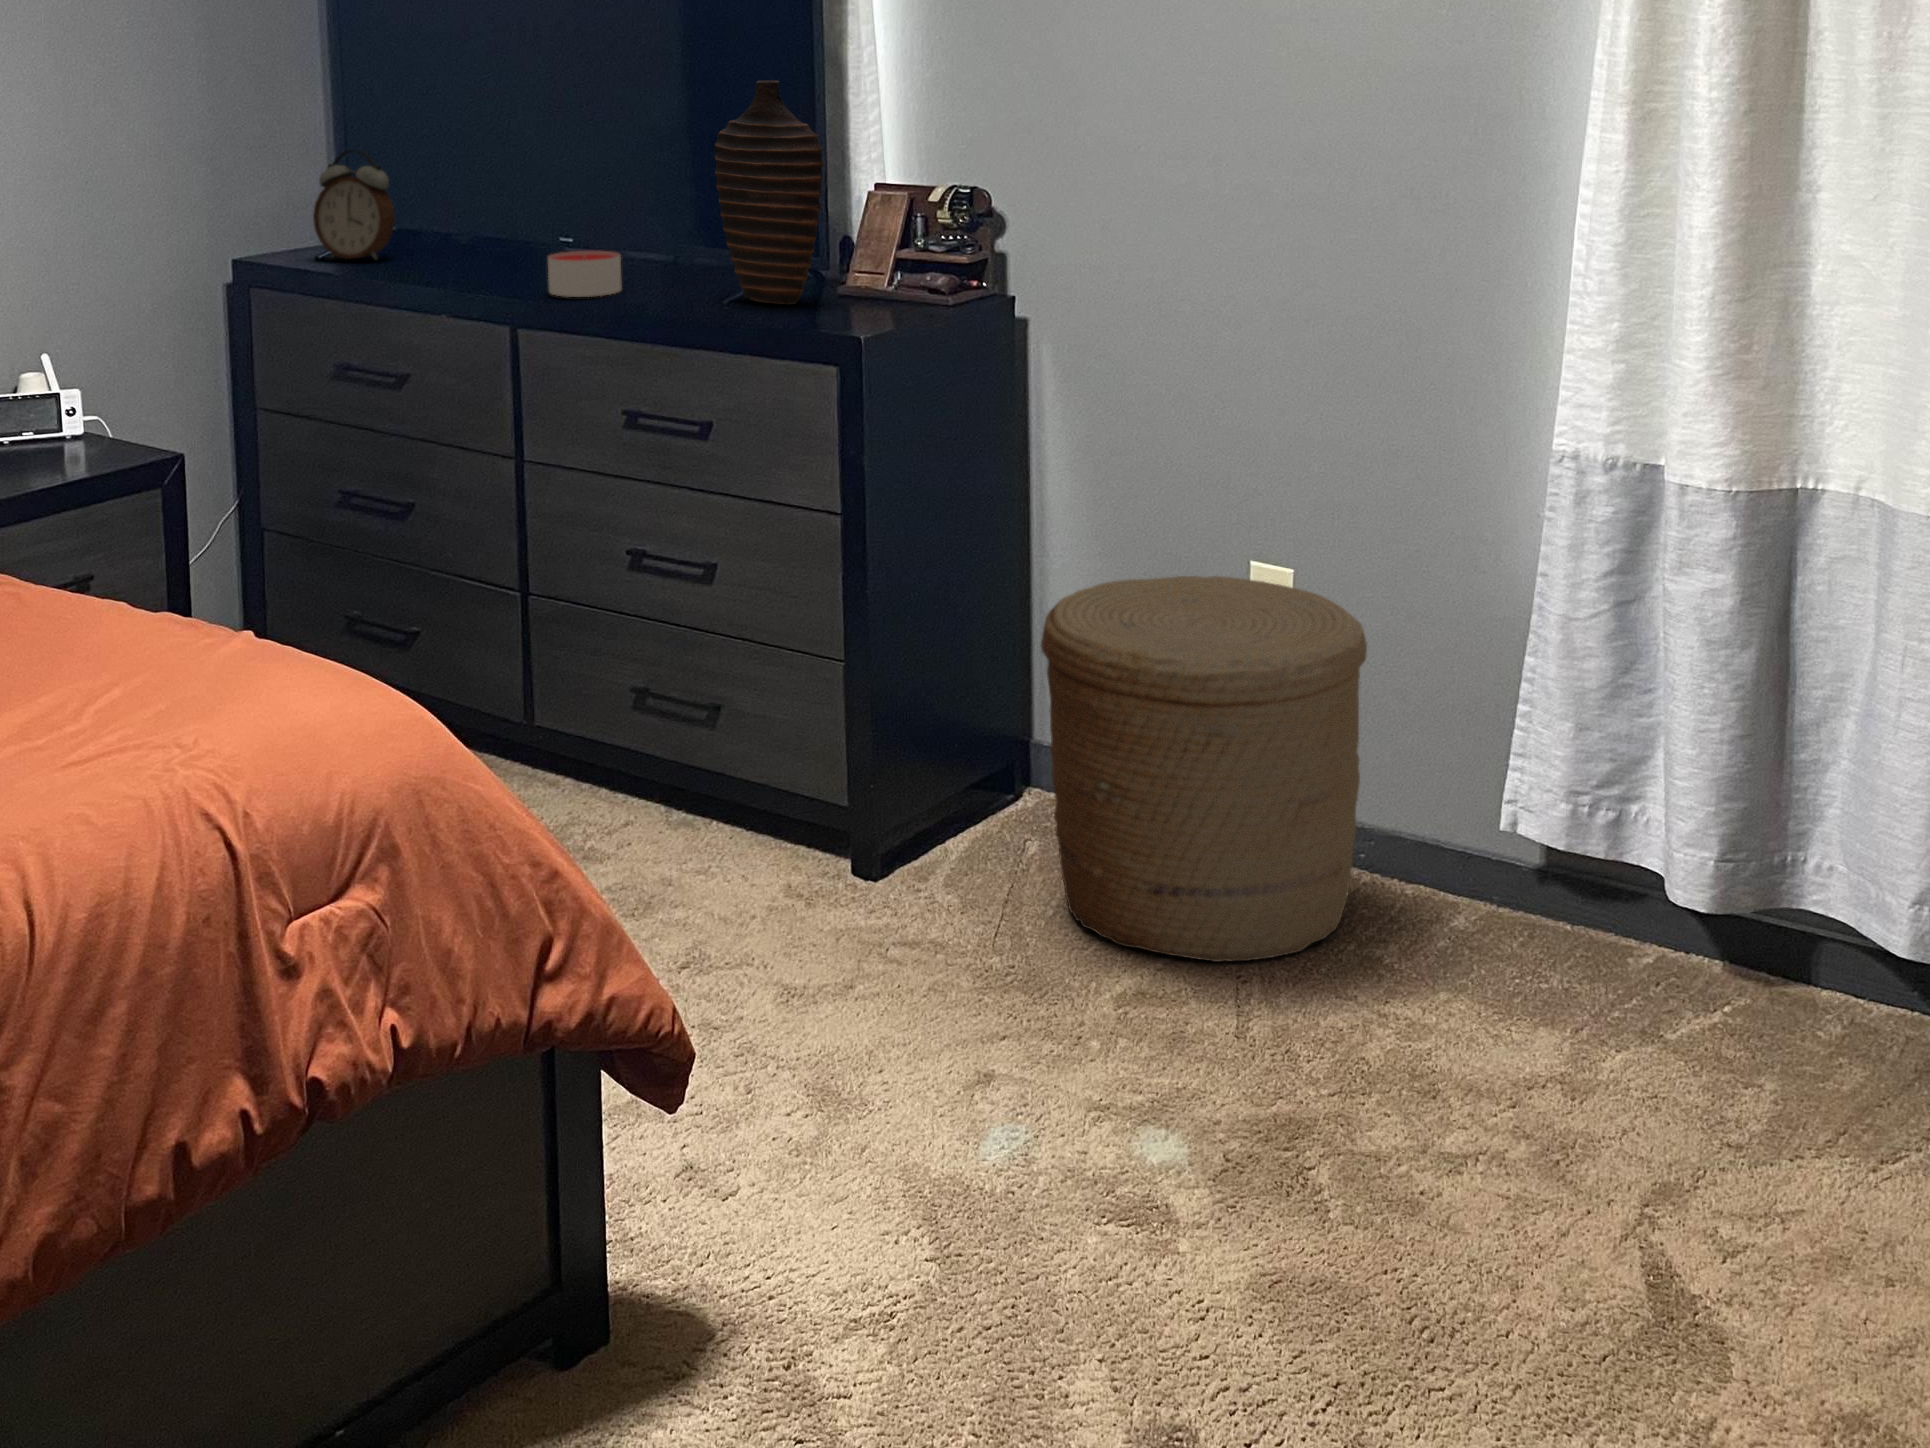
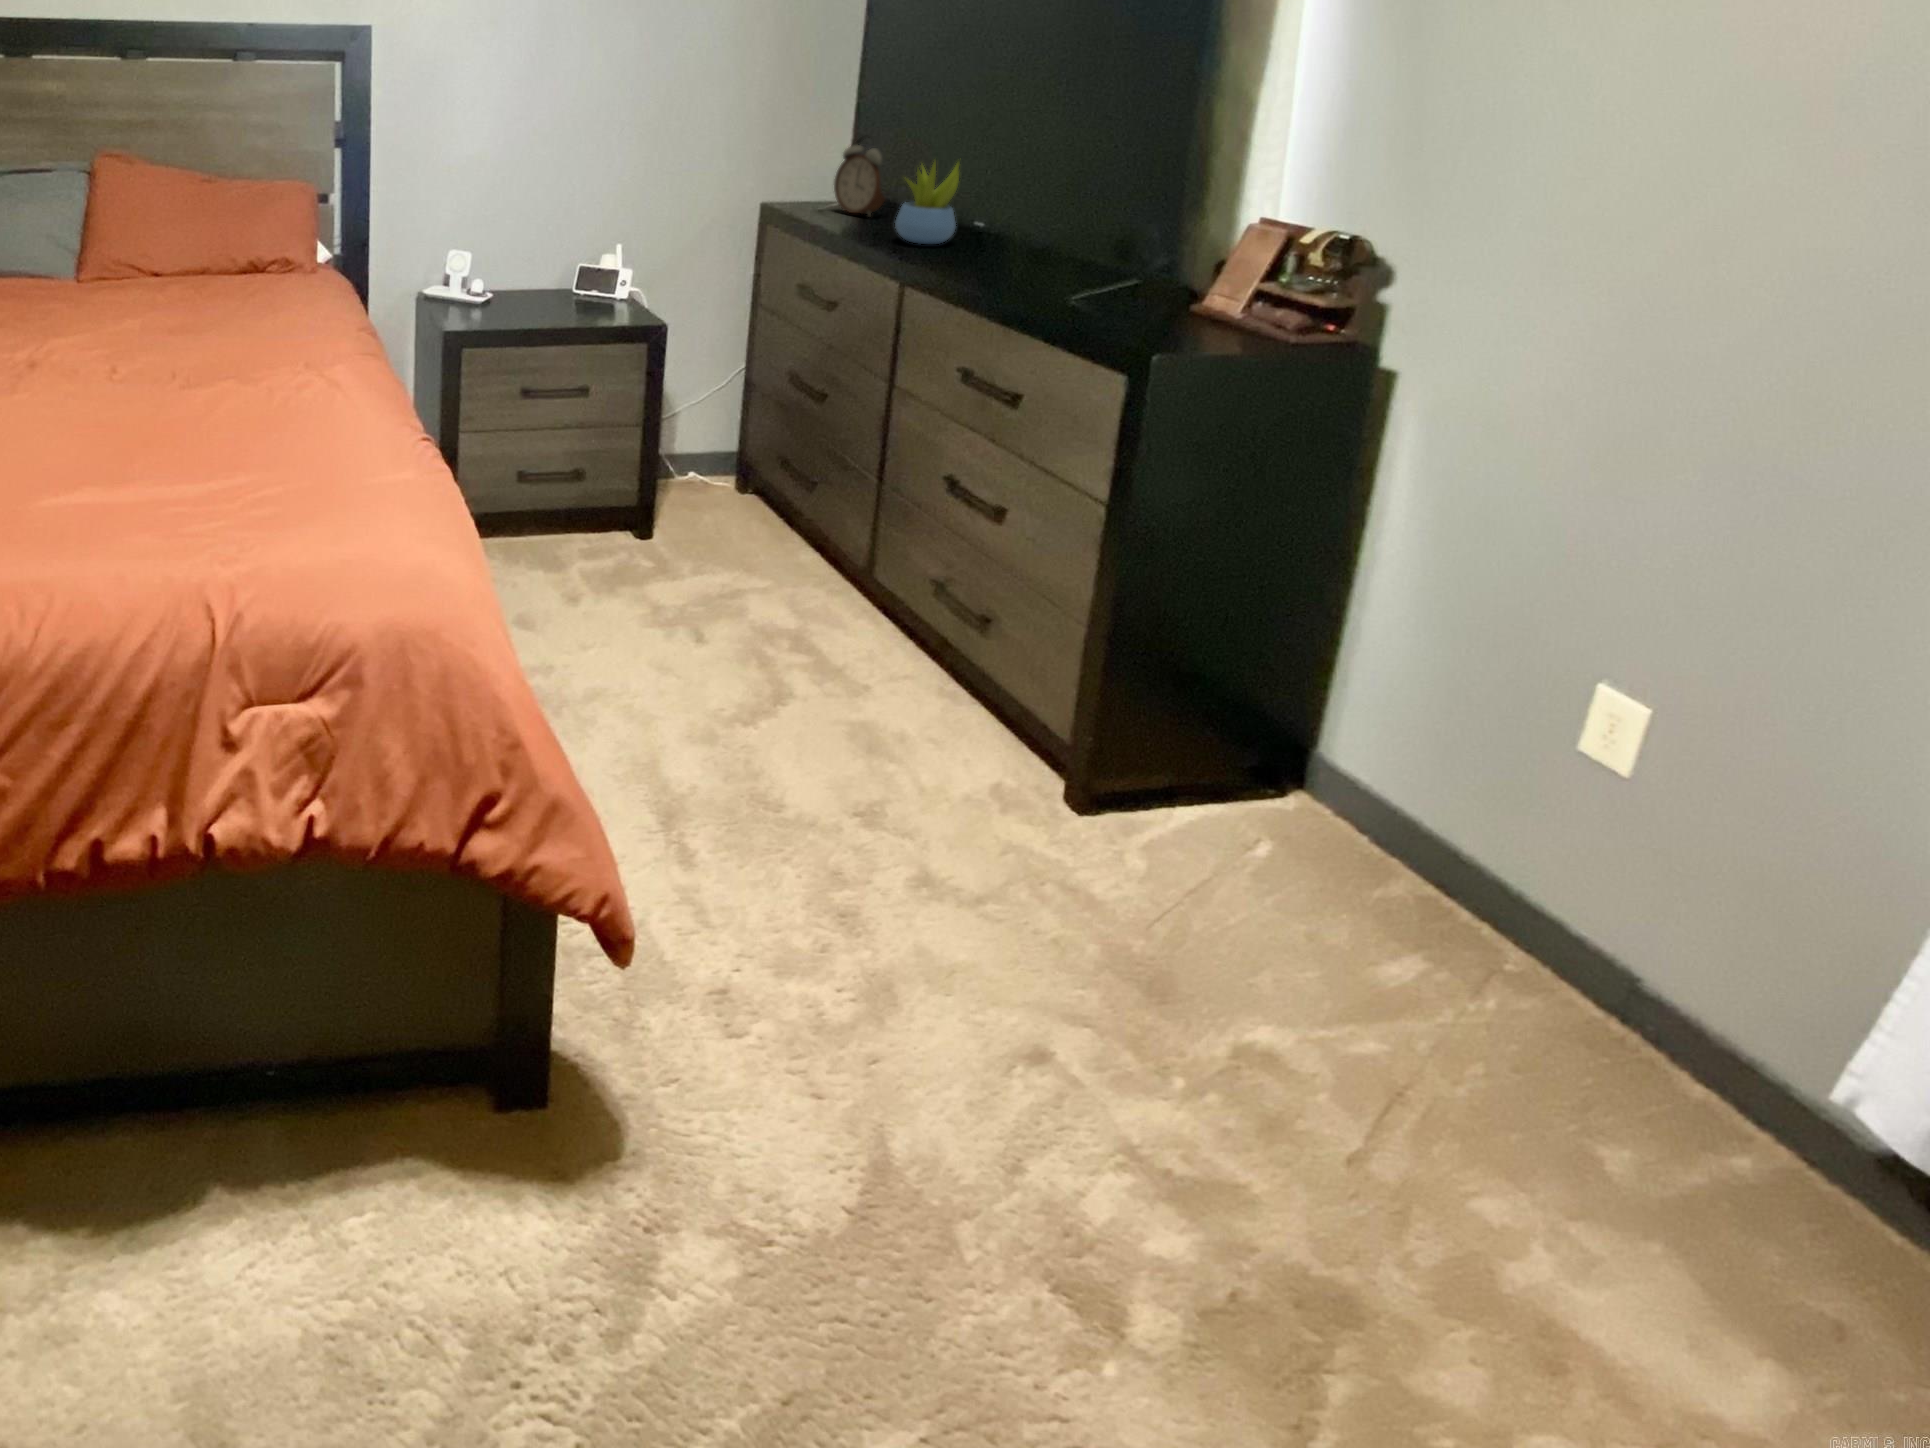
decorative vase: present [714,80,824,305] -> none [1092,115,1188,311]
succulent plant: none [444,160,519,279] -> present [895,163,959,244]
candle: present [548,251,622,297] -> none [950,234,1016,273]
woven basket: present [1041,576,1367,962] -> none [1241,642,1688,1098]

